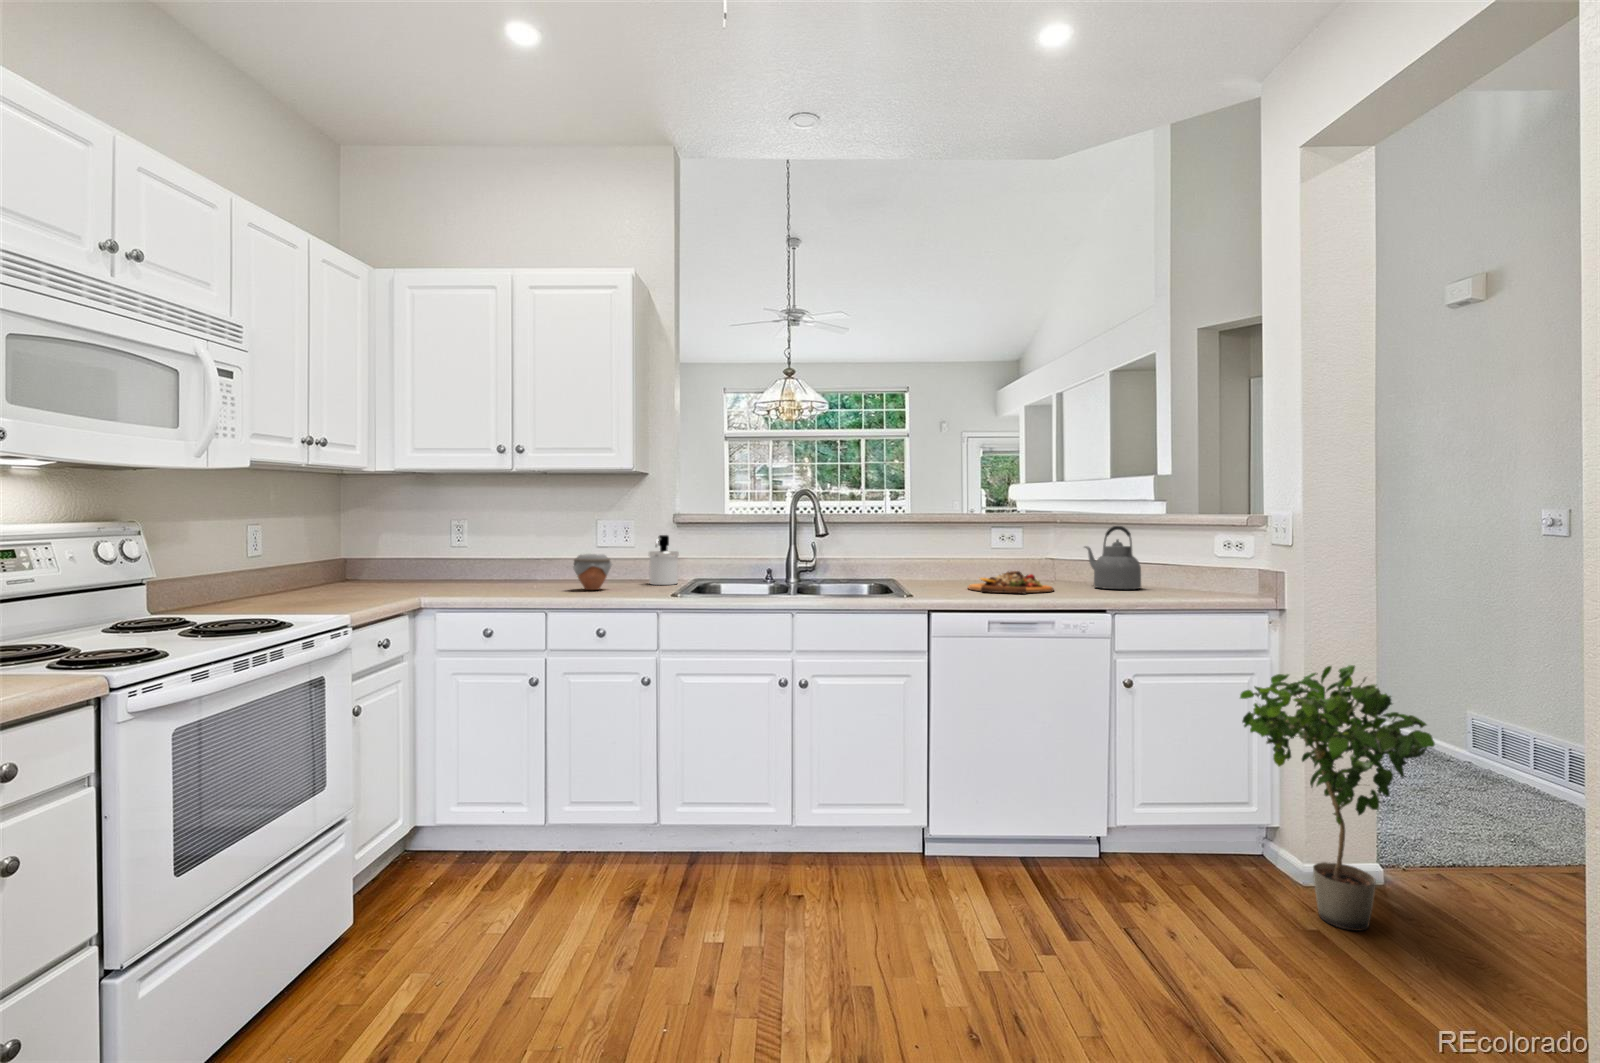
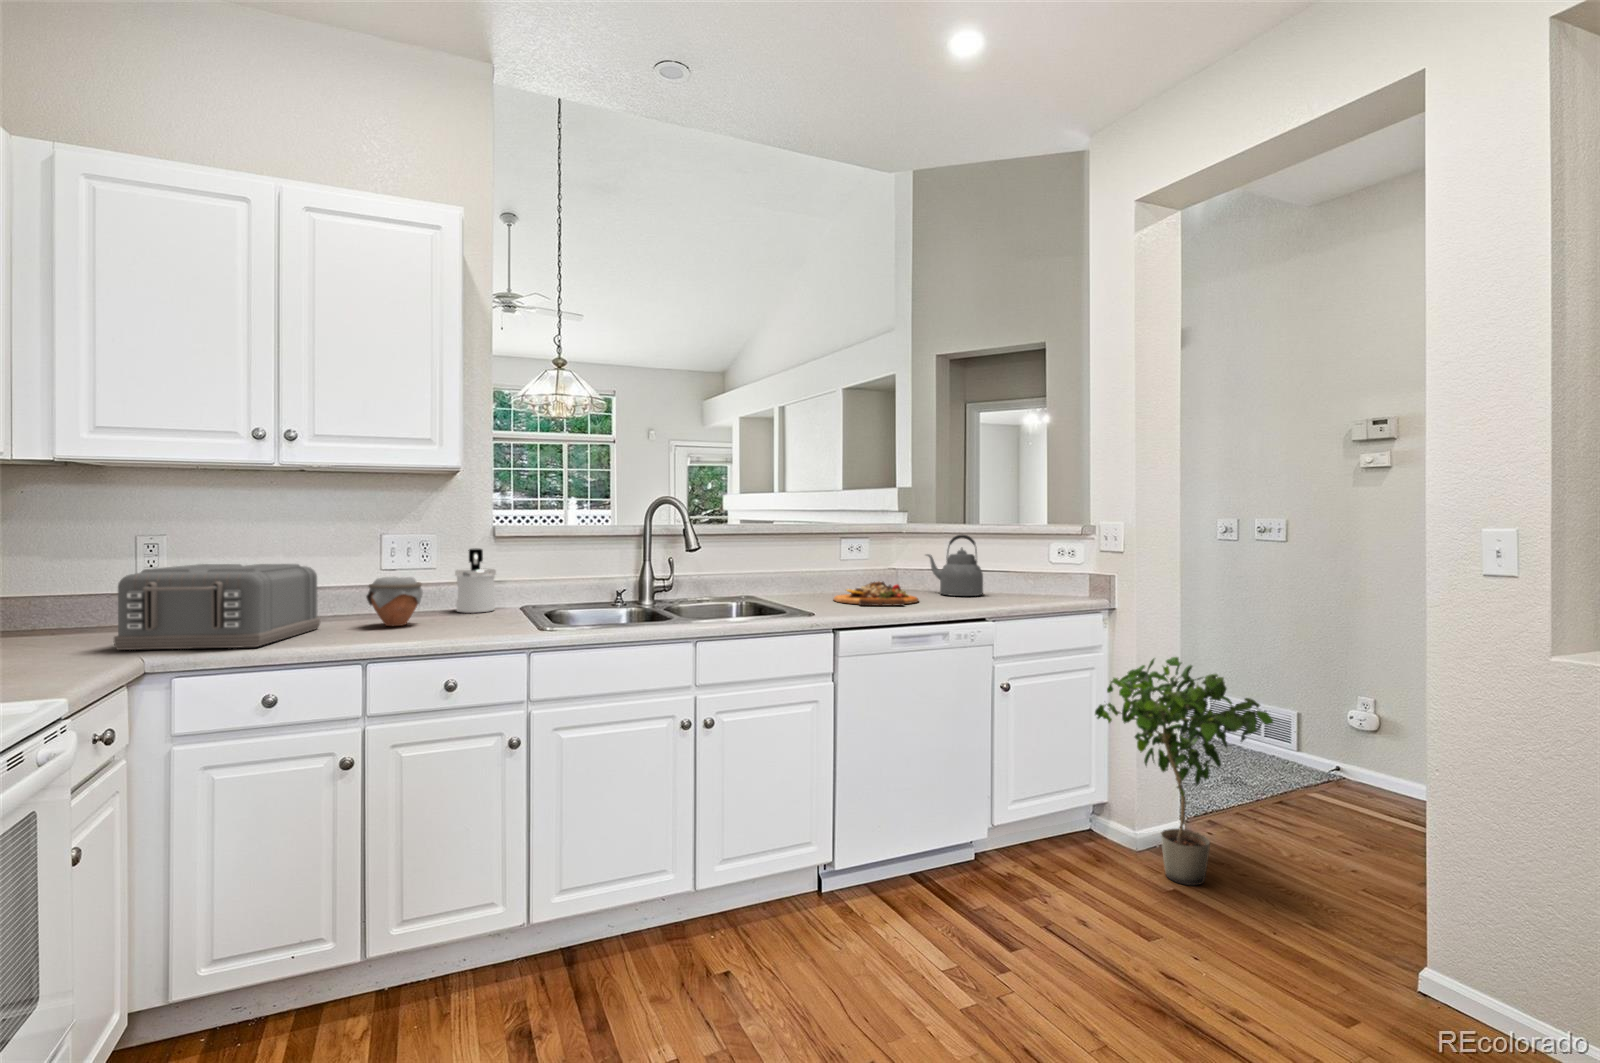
toaster: none [417,542,545,597] -> present [114,564,320,650]

